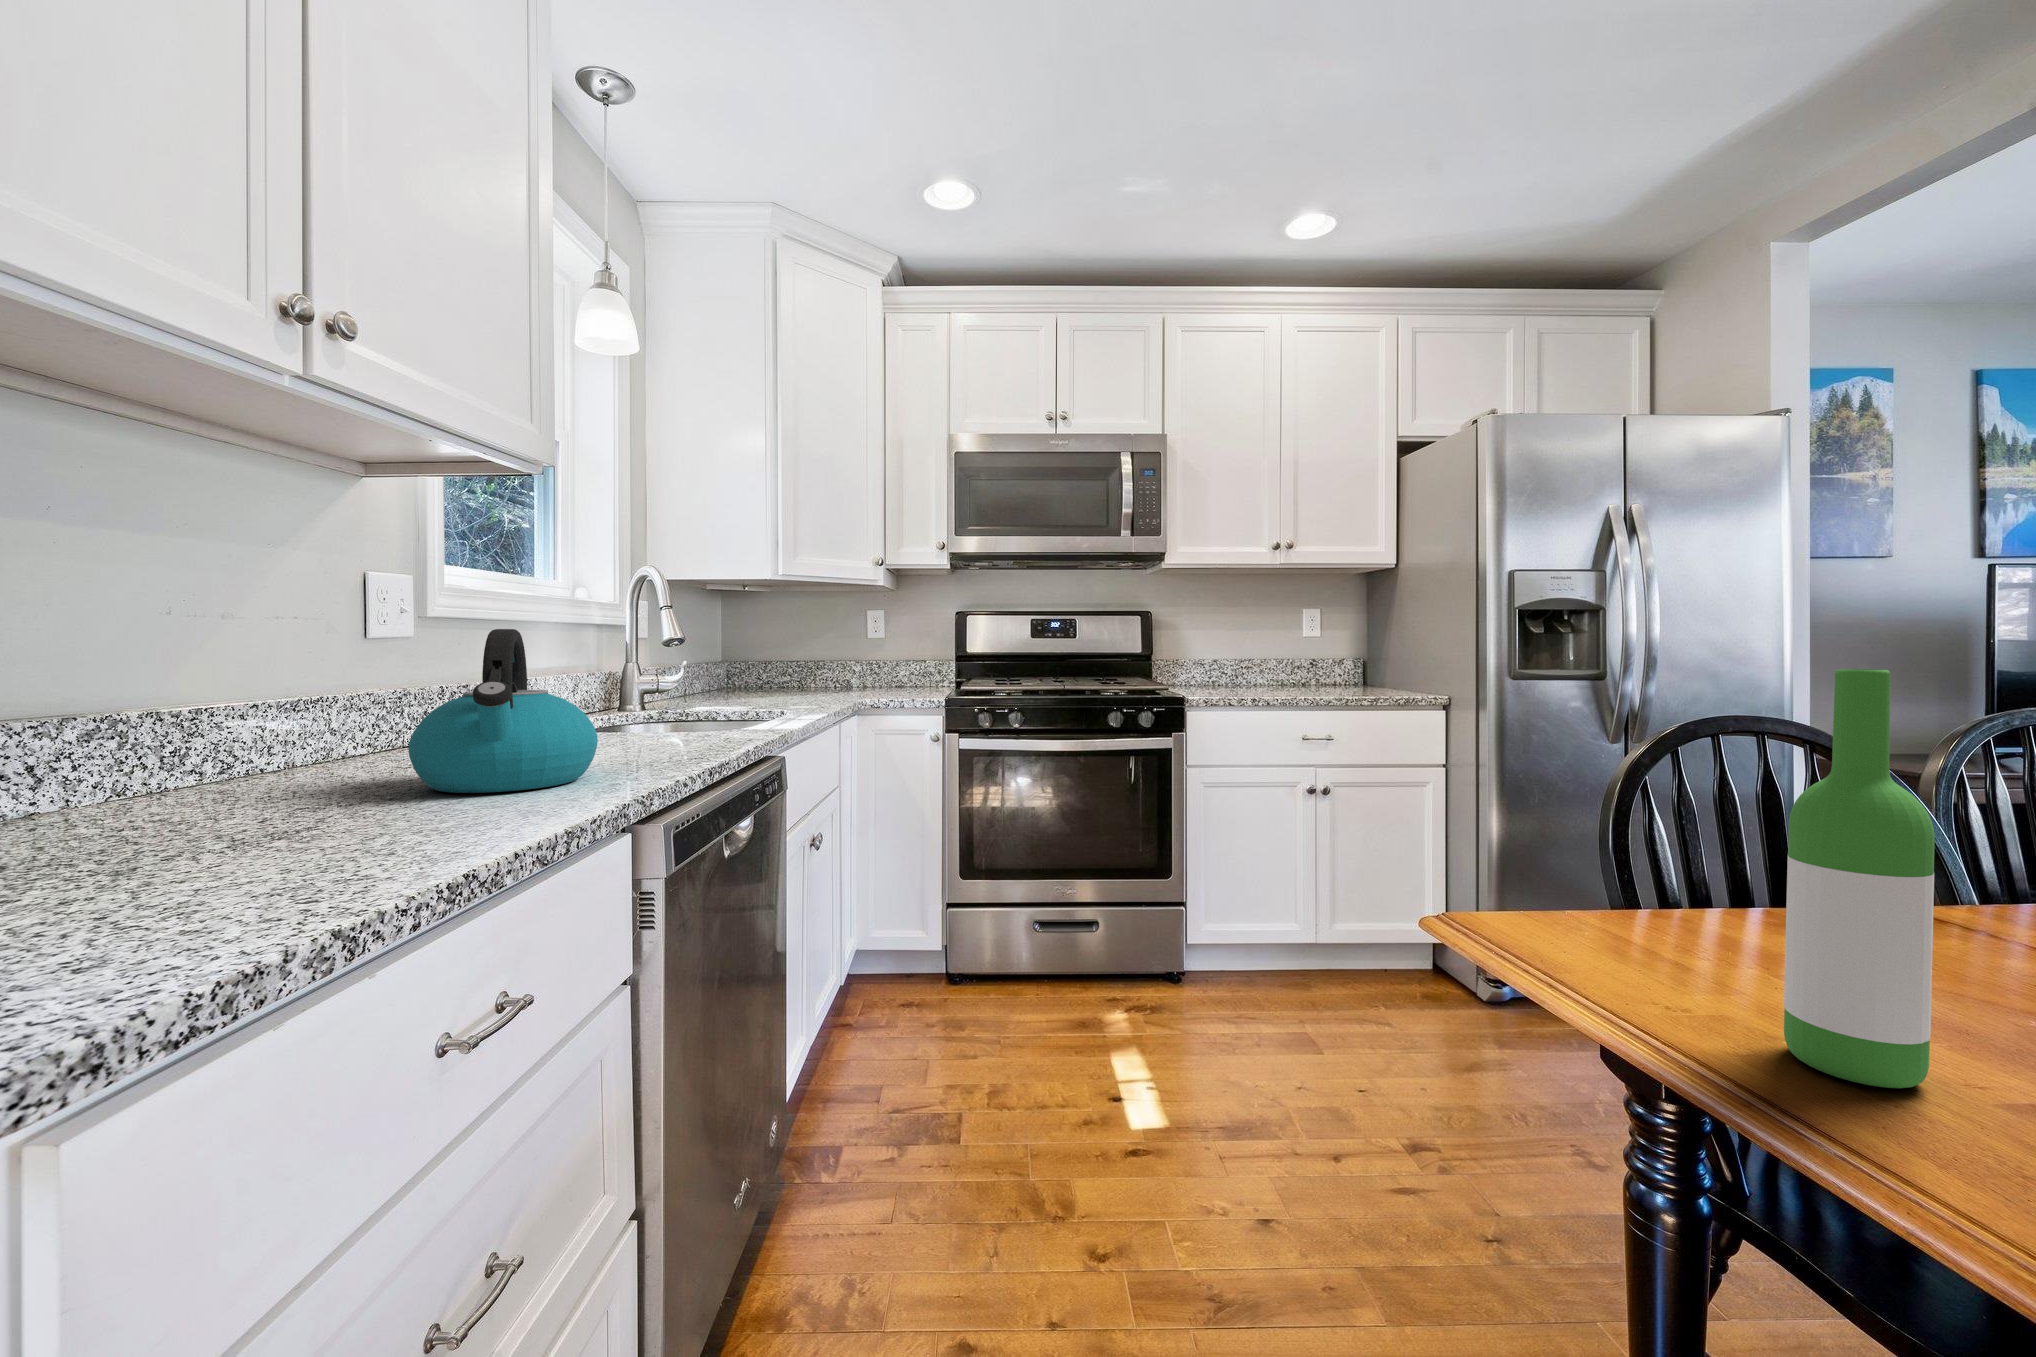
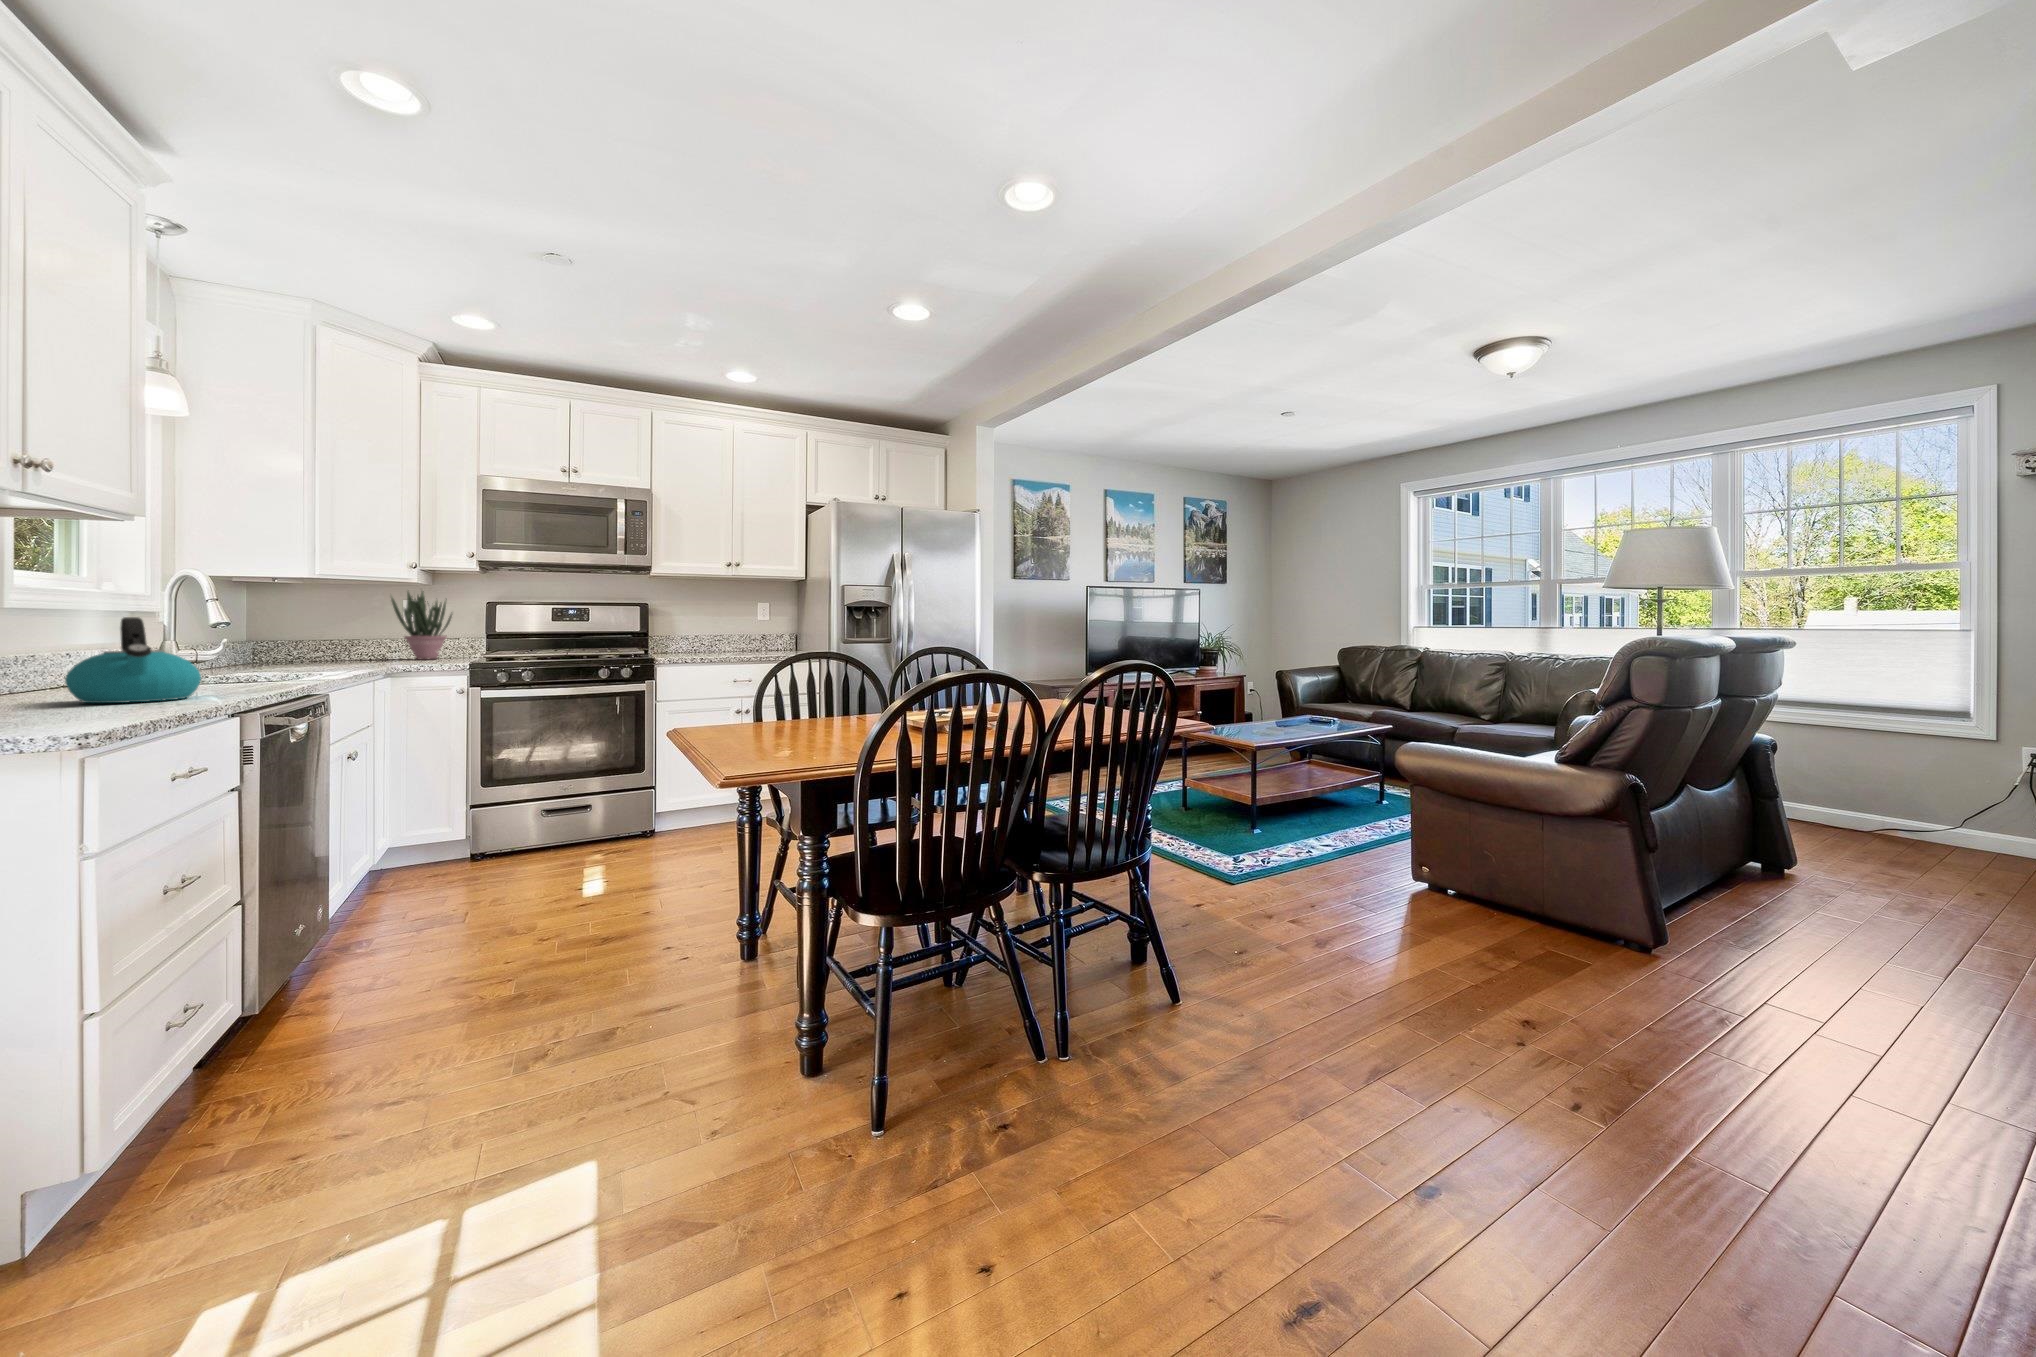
potted plant: none [856,597,921,689] -> present [391,592,452,660]
wine bottle: present [1784,669,1935,1088] -> none [718,635,750,746]

